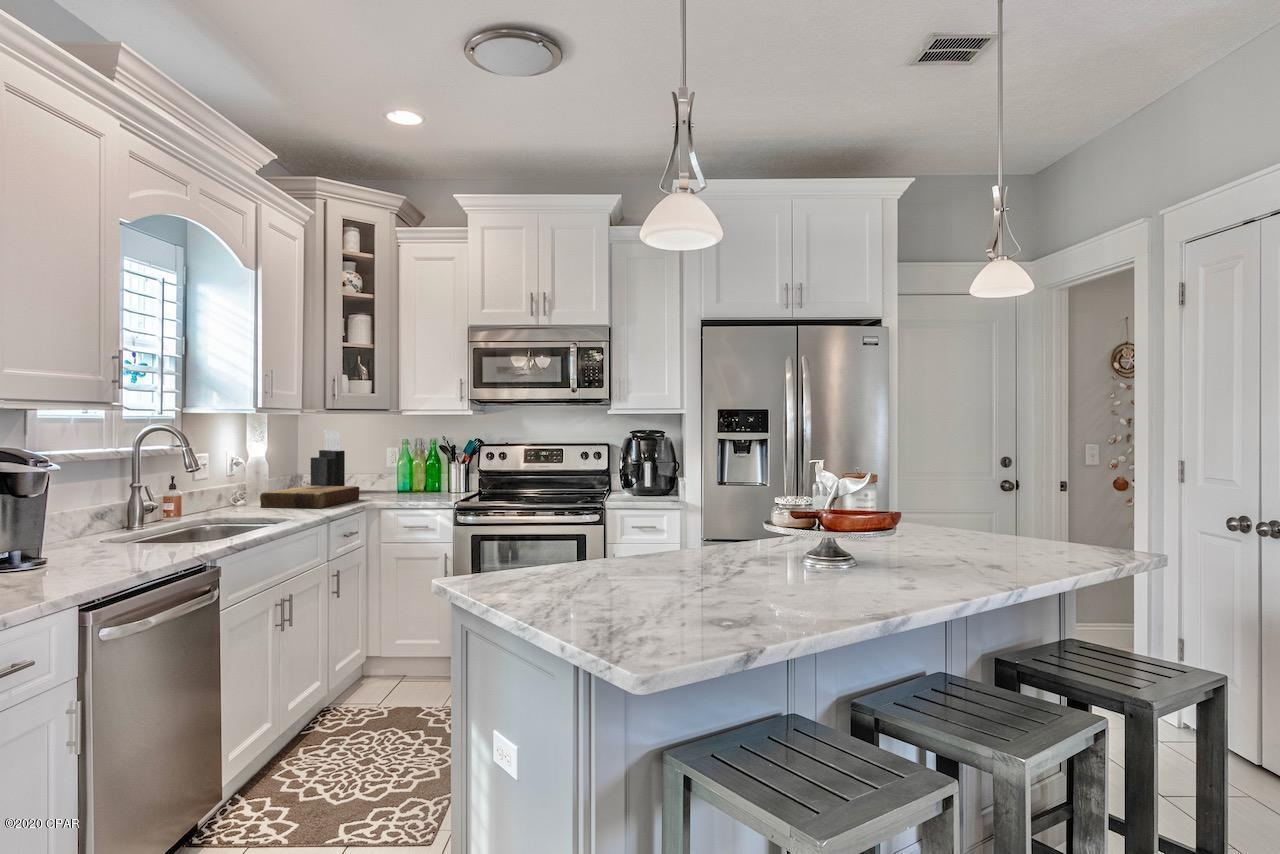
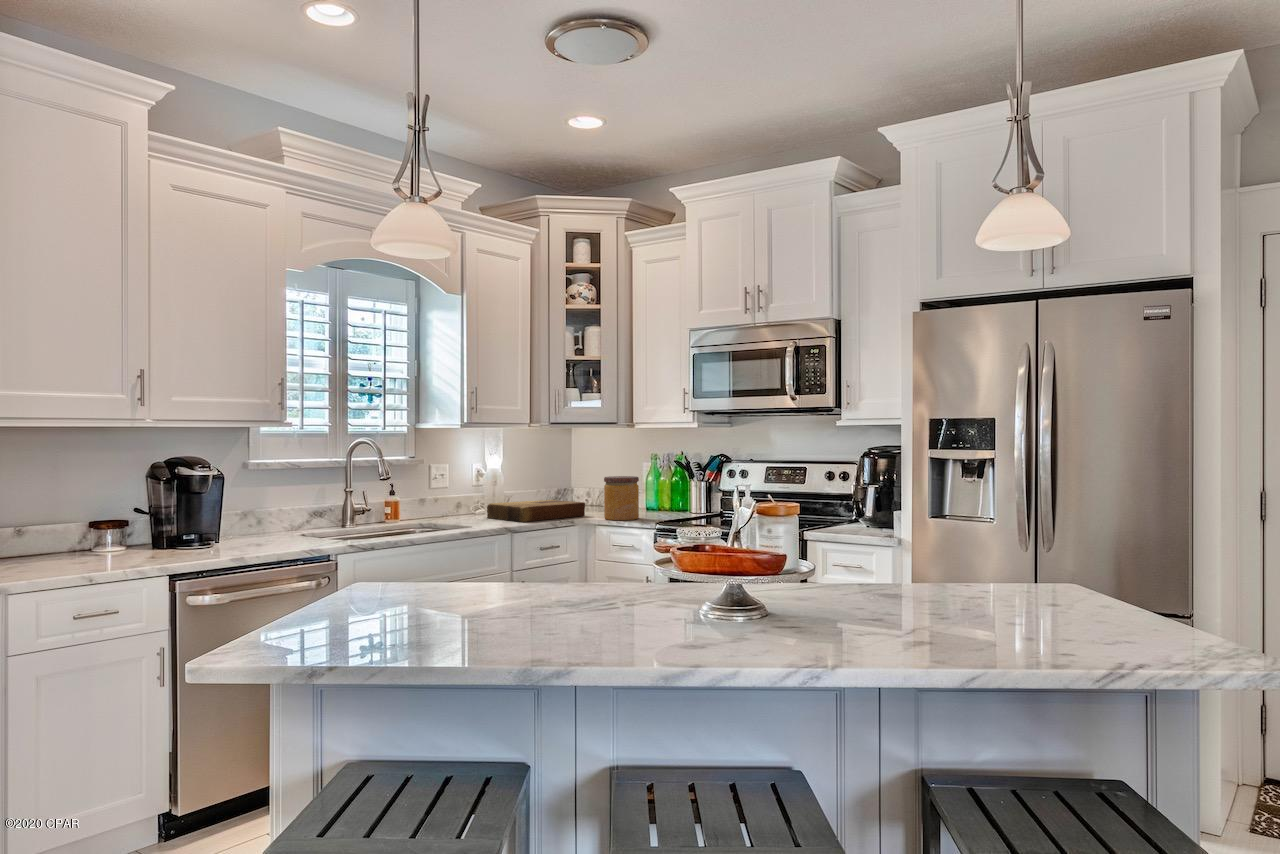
knife block: present [311,430,345,486] -> none [573,445,598,509]
jar: none [387,460,421,501] -> present [604,476,639,520]

